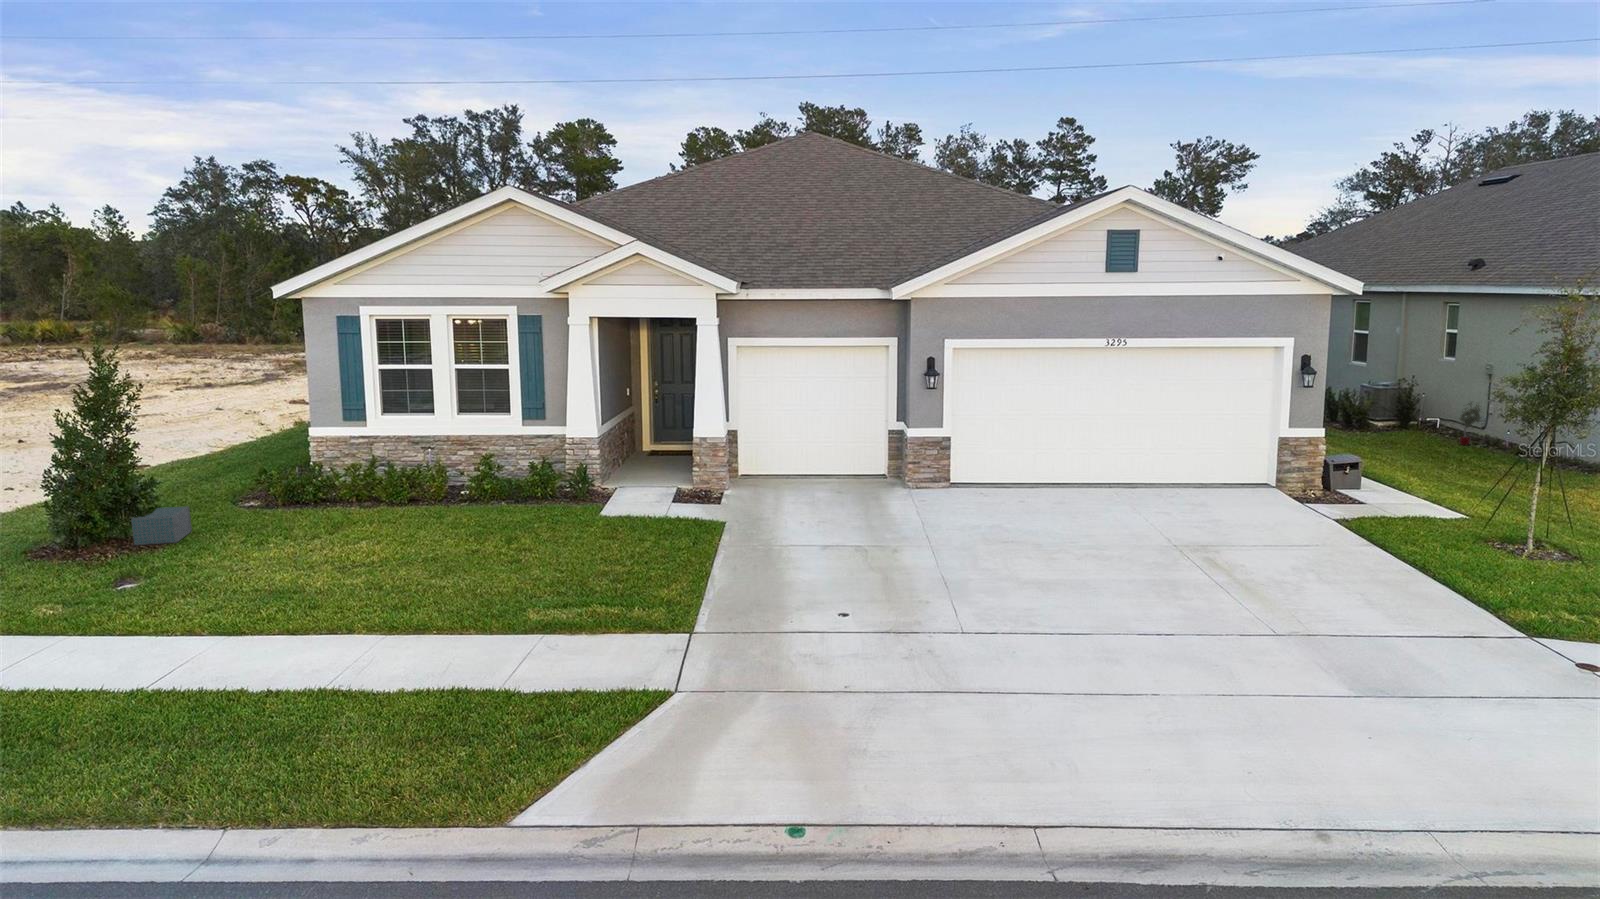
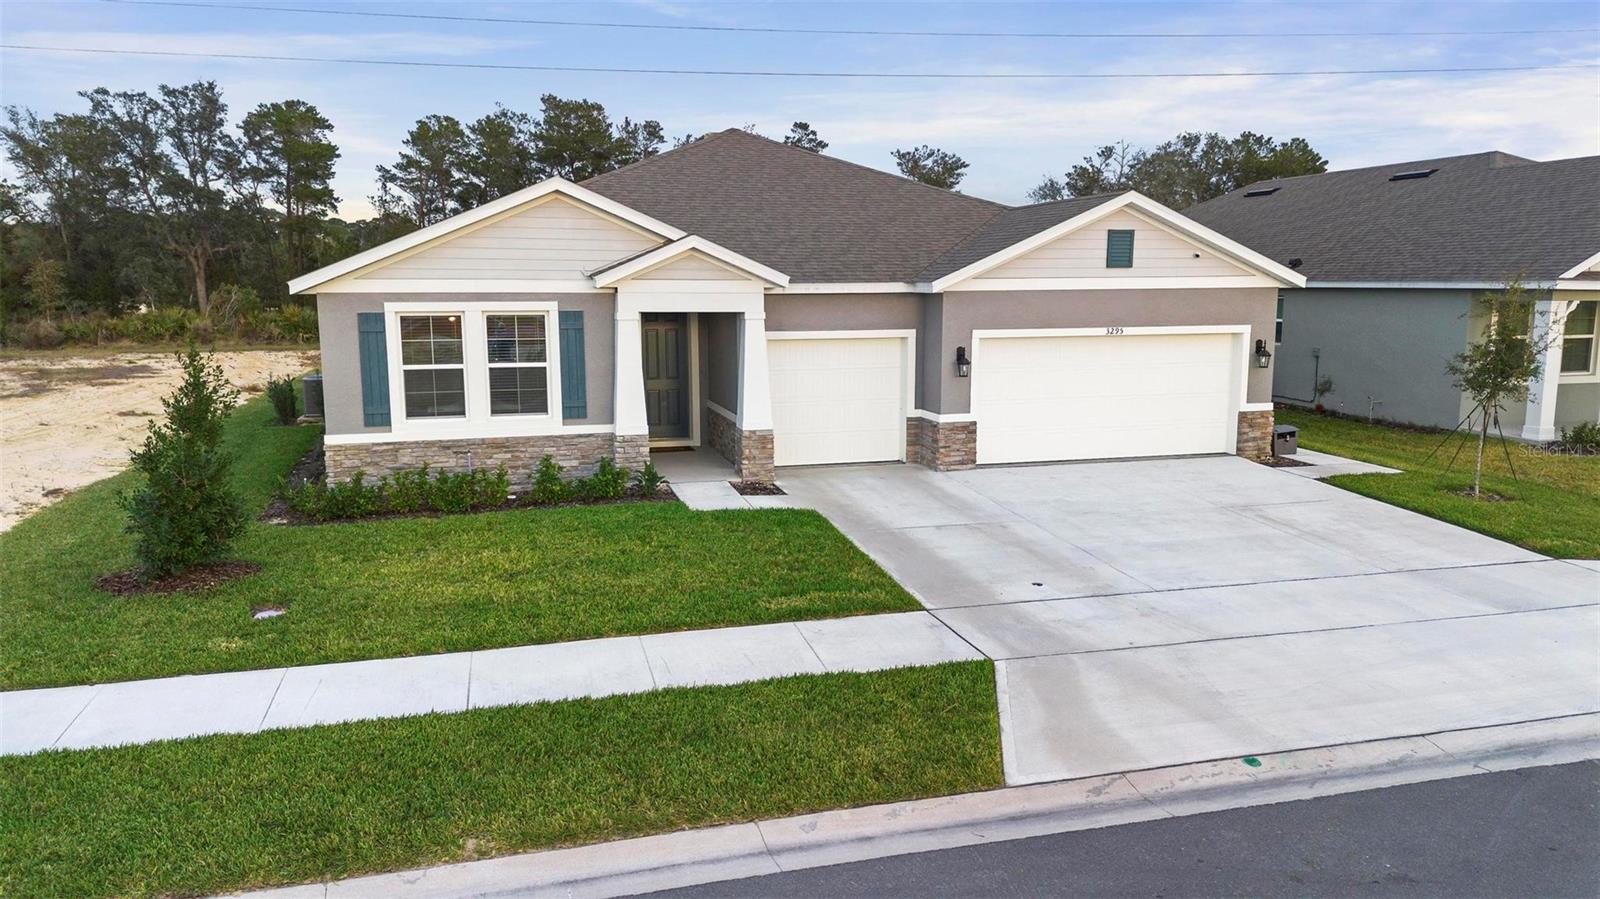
storage box: present [131,506,192,545] -> none [226,530,278,577]

